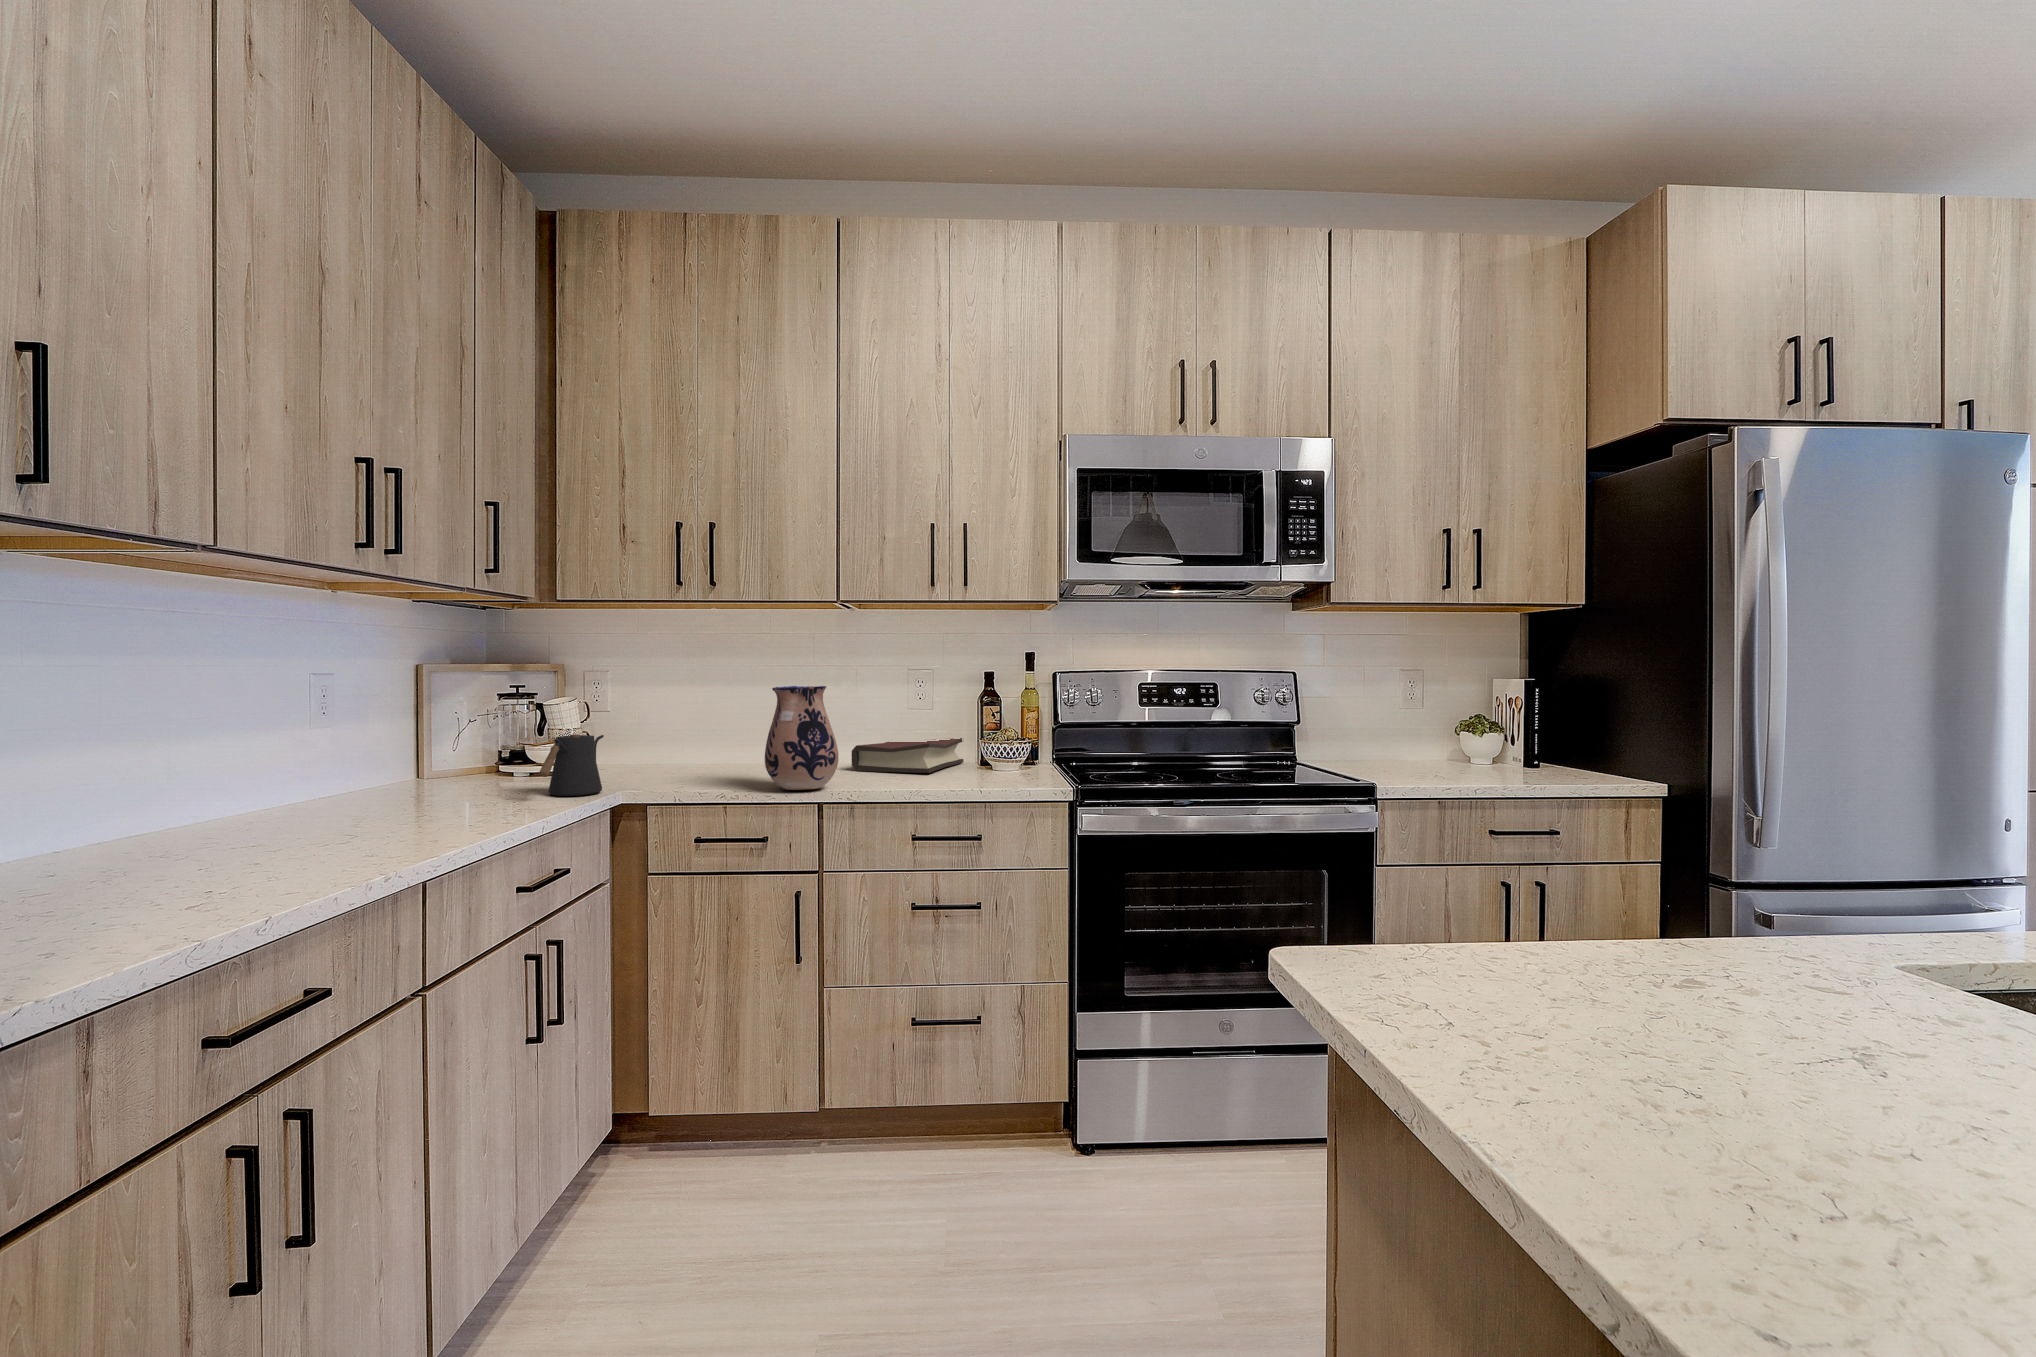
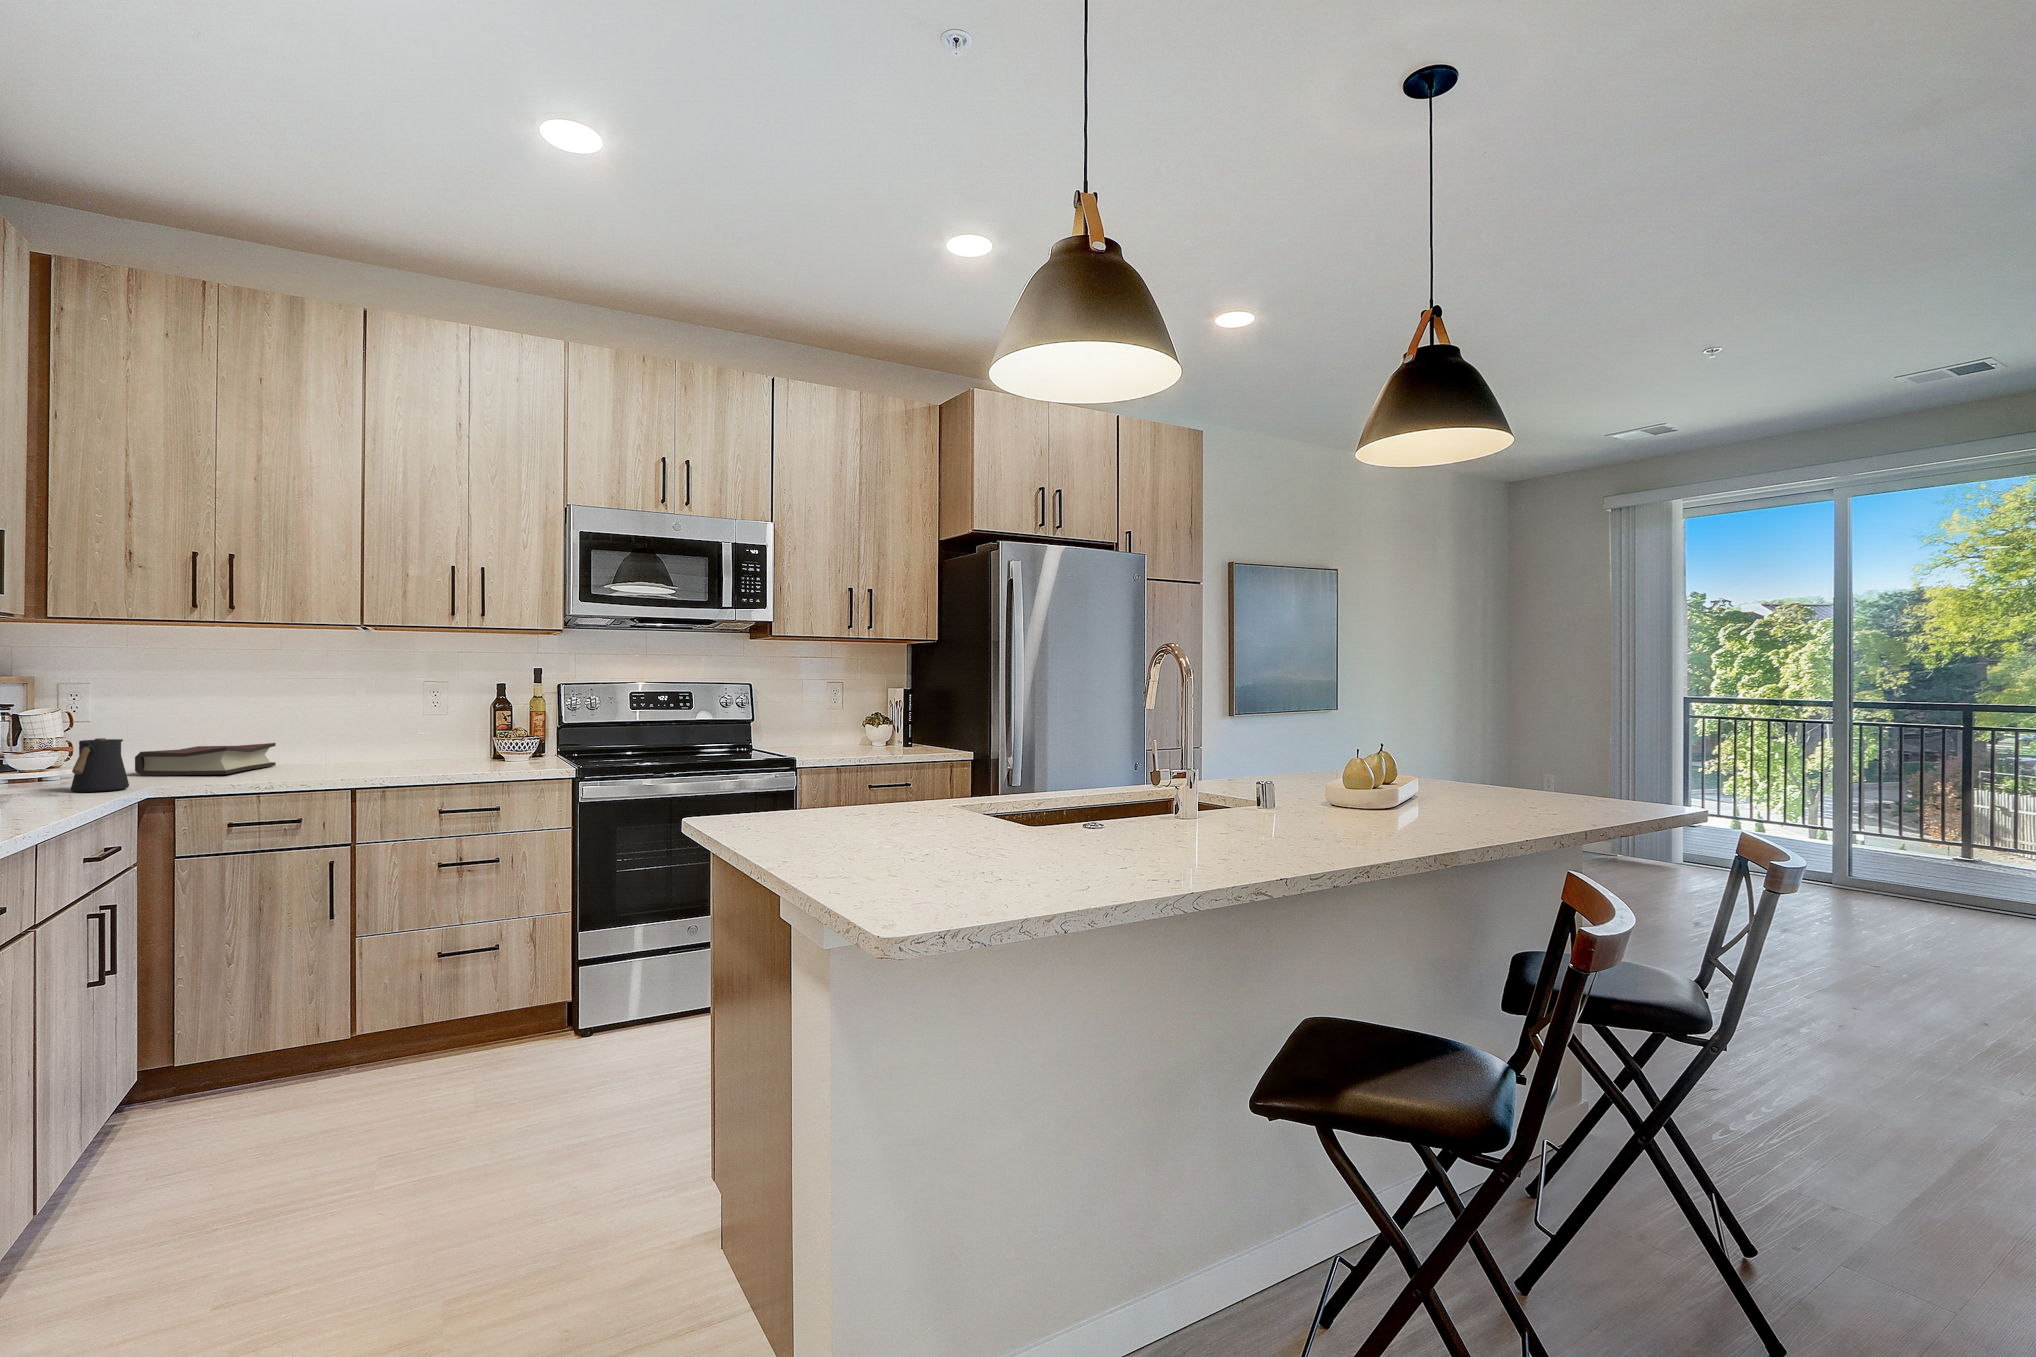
ceramic pitcher: present [765,686,839,790] -> none [299,695,370,779]
hardback book: present [852,738,964,773] -> present [135,743,276,776]

